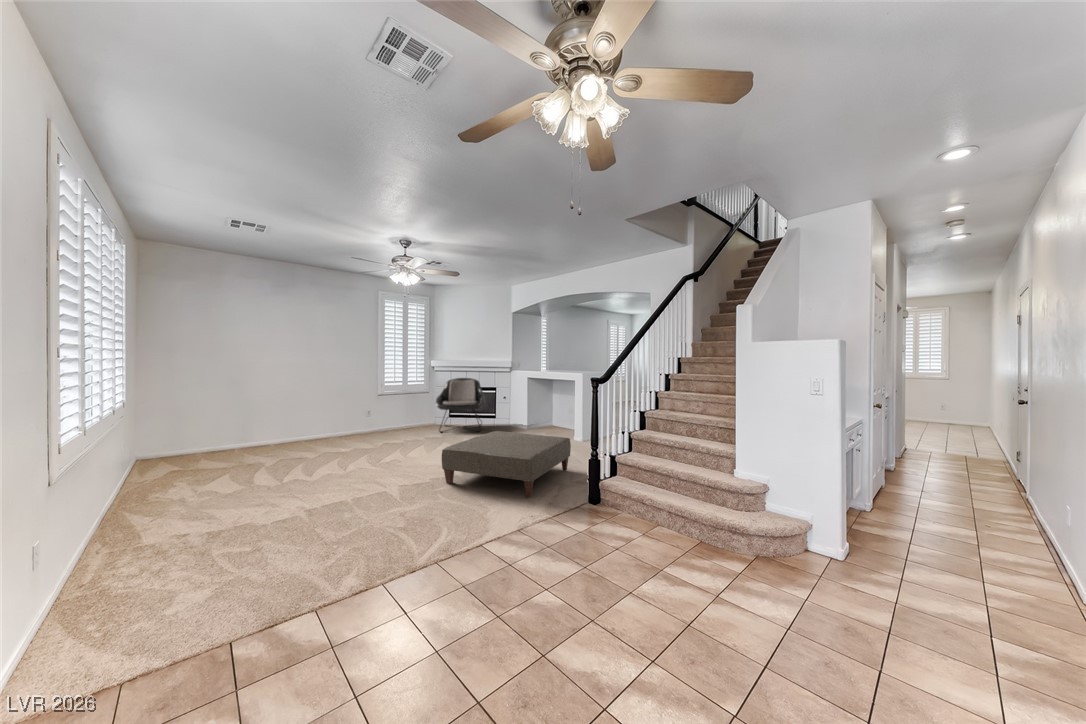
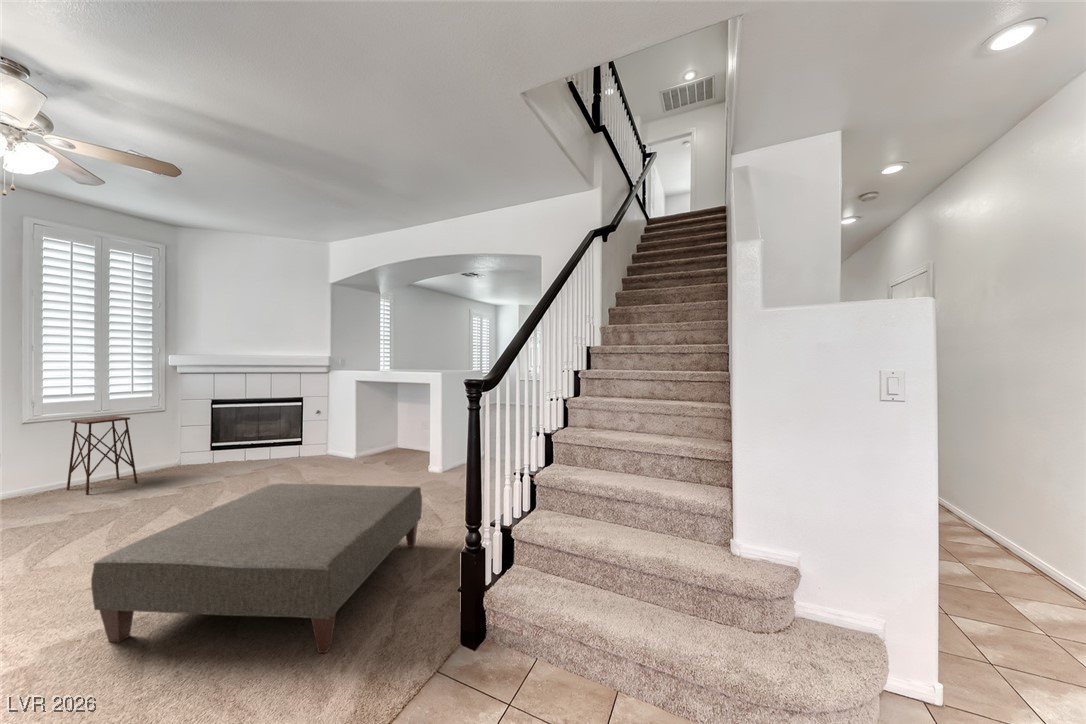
lounge chair: present [436,378,485,433] -> none [173,384,277,482]
side table: none [392,394,420,435] -> present [67,416,137,495]

